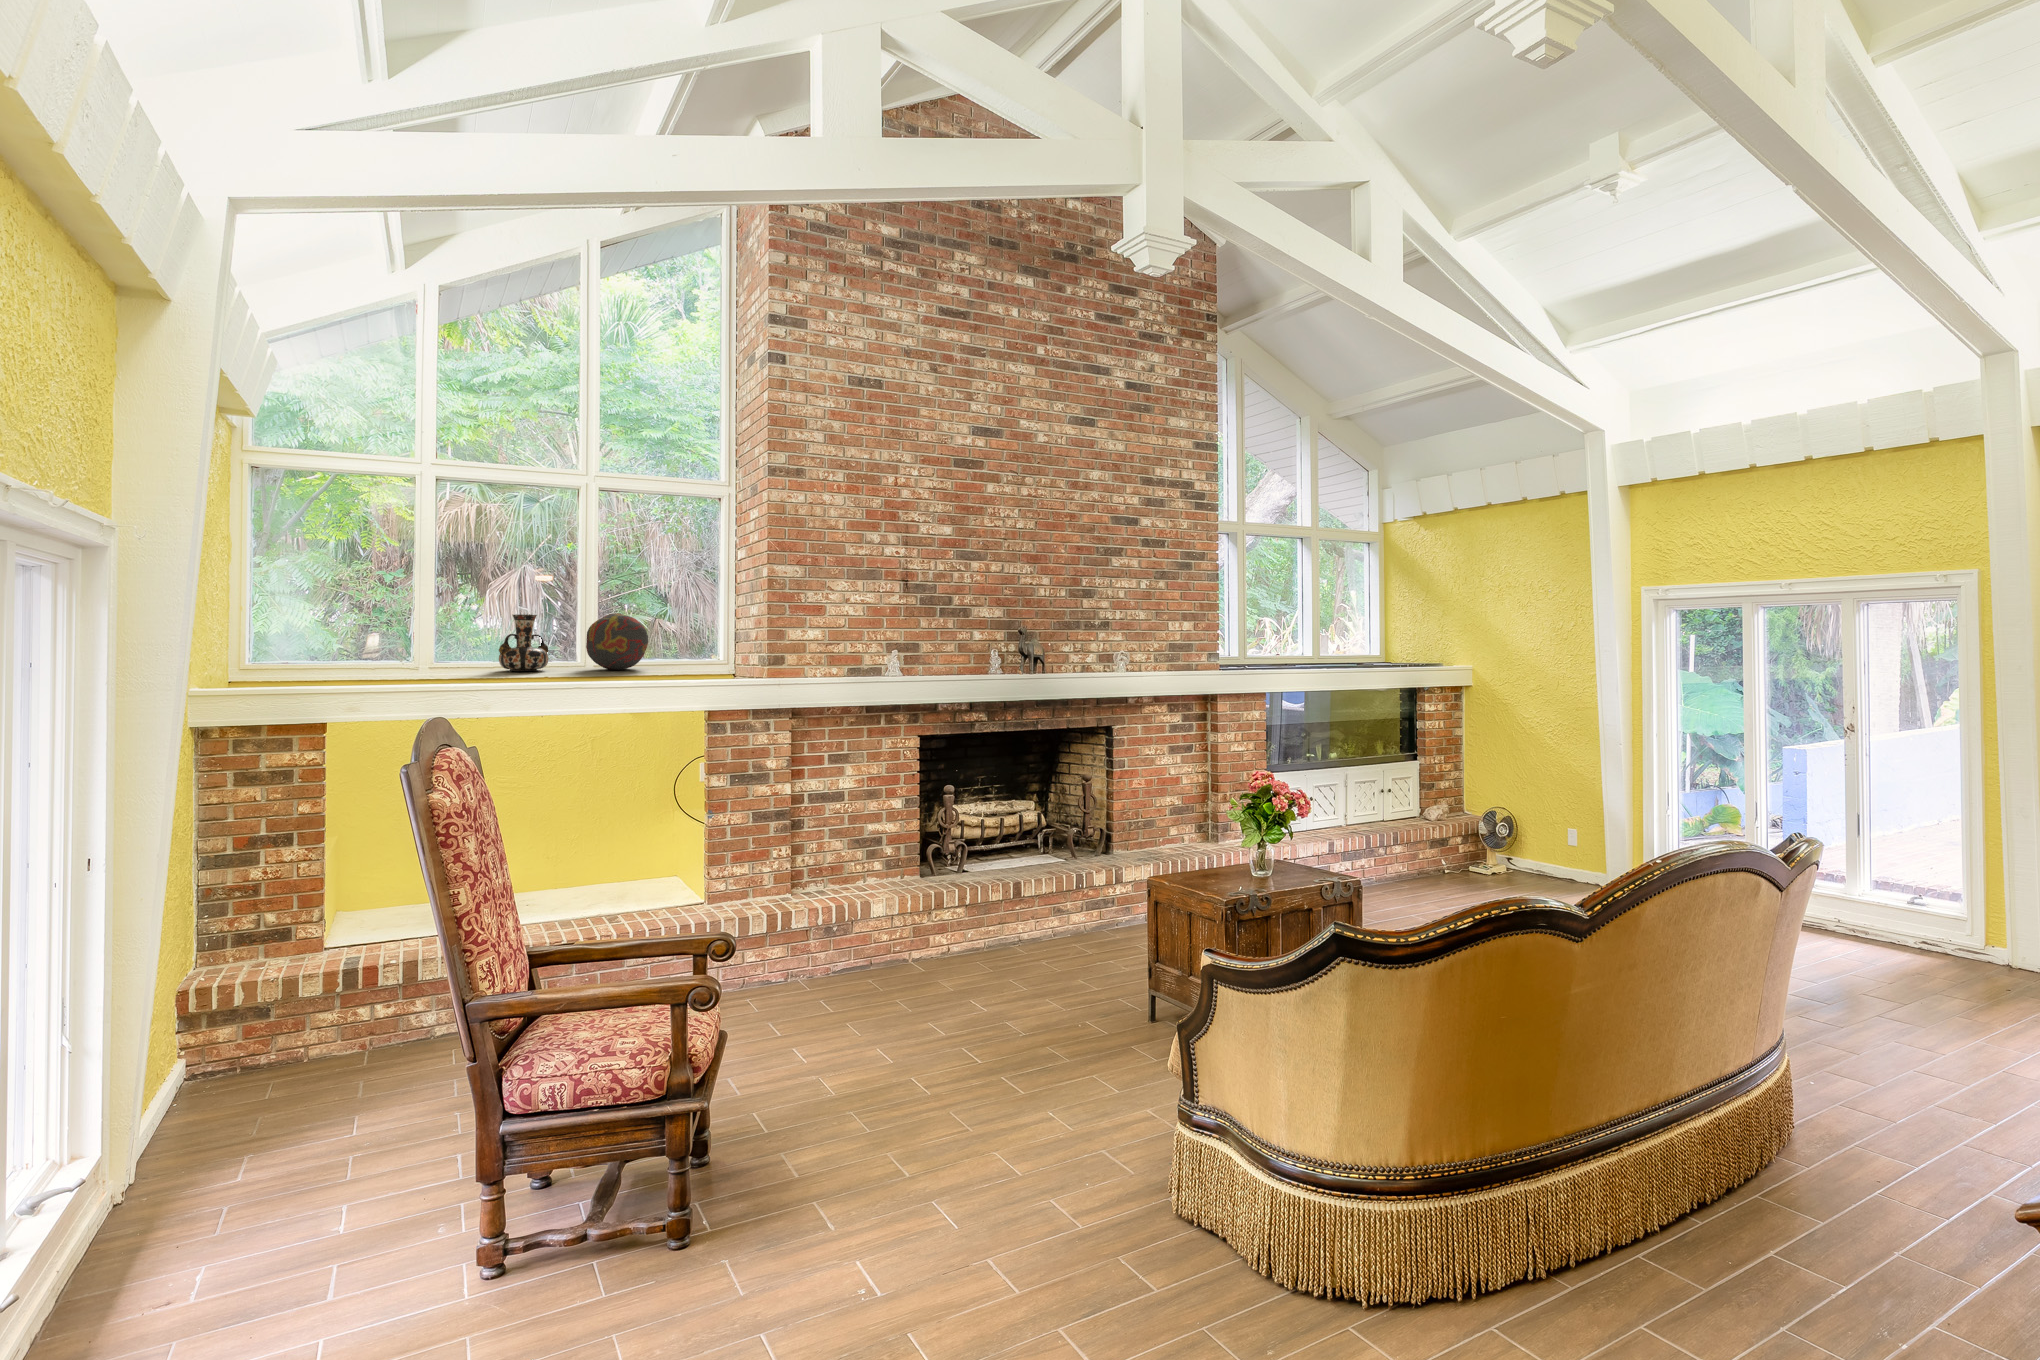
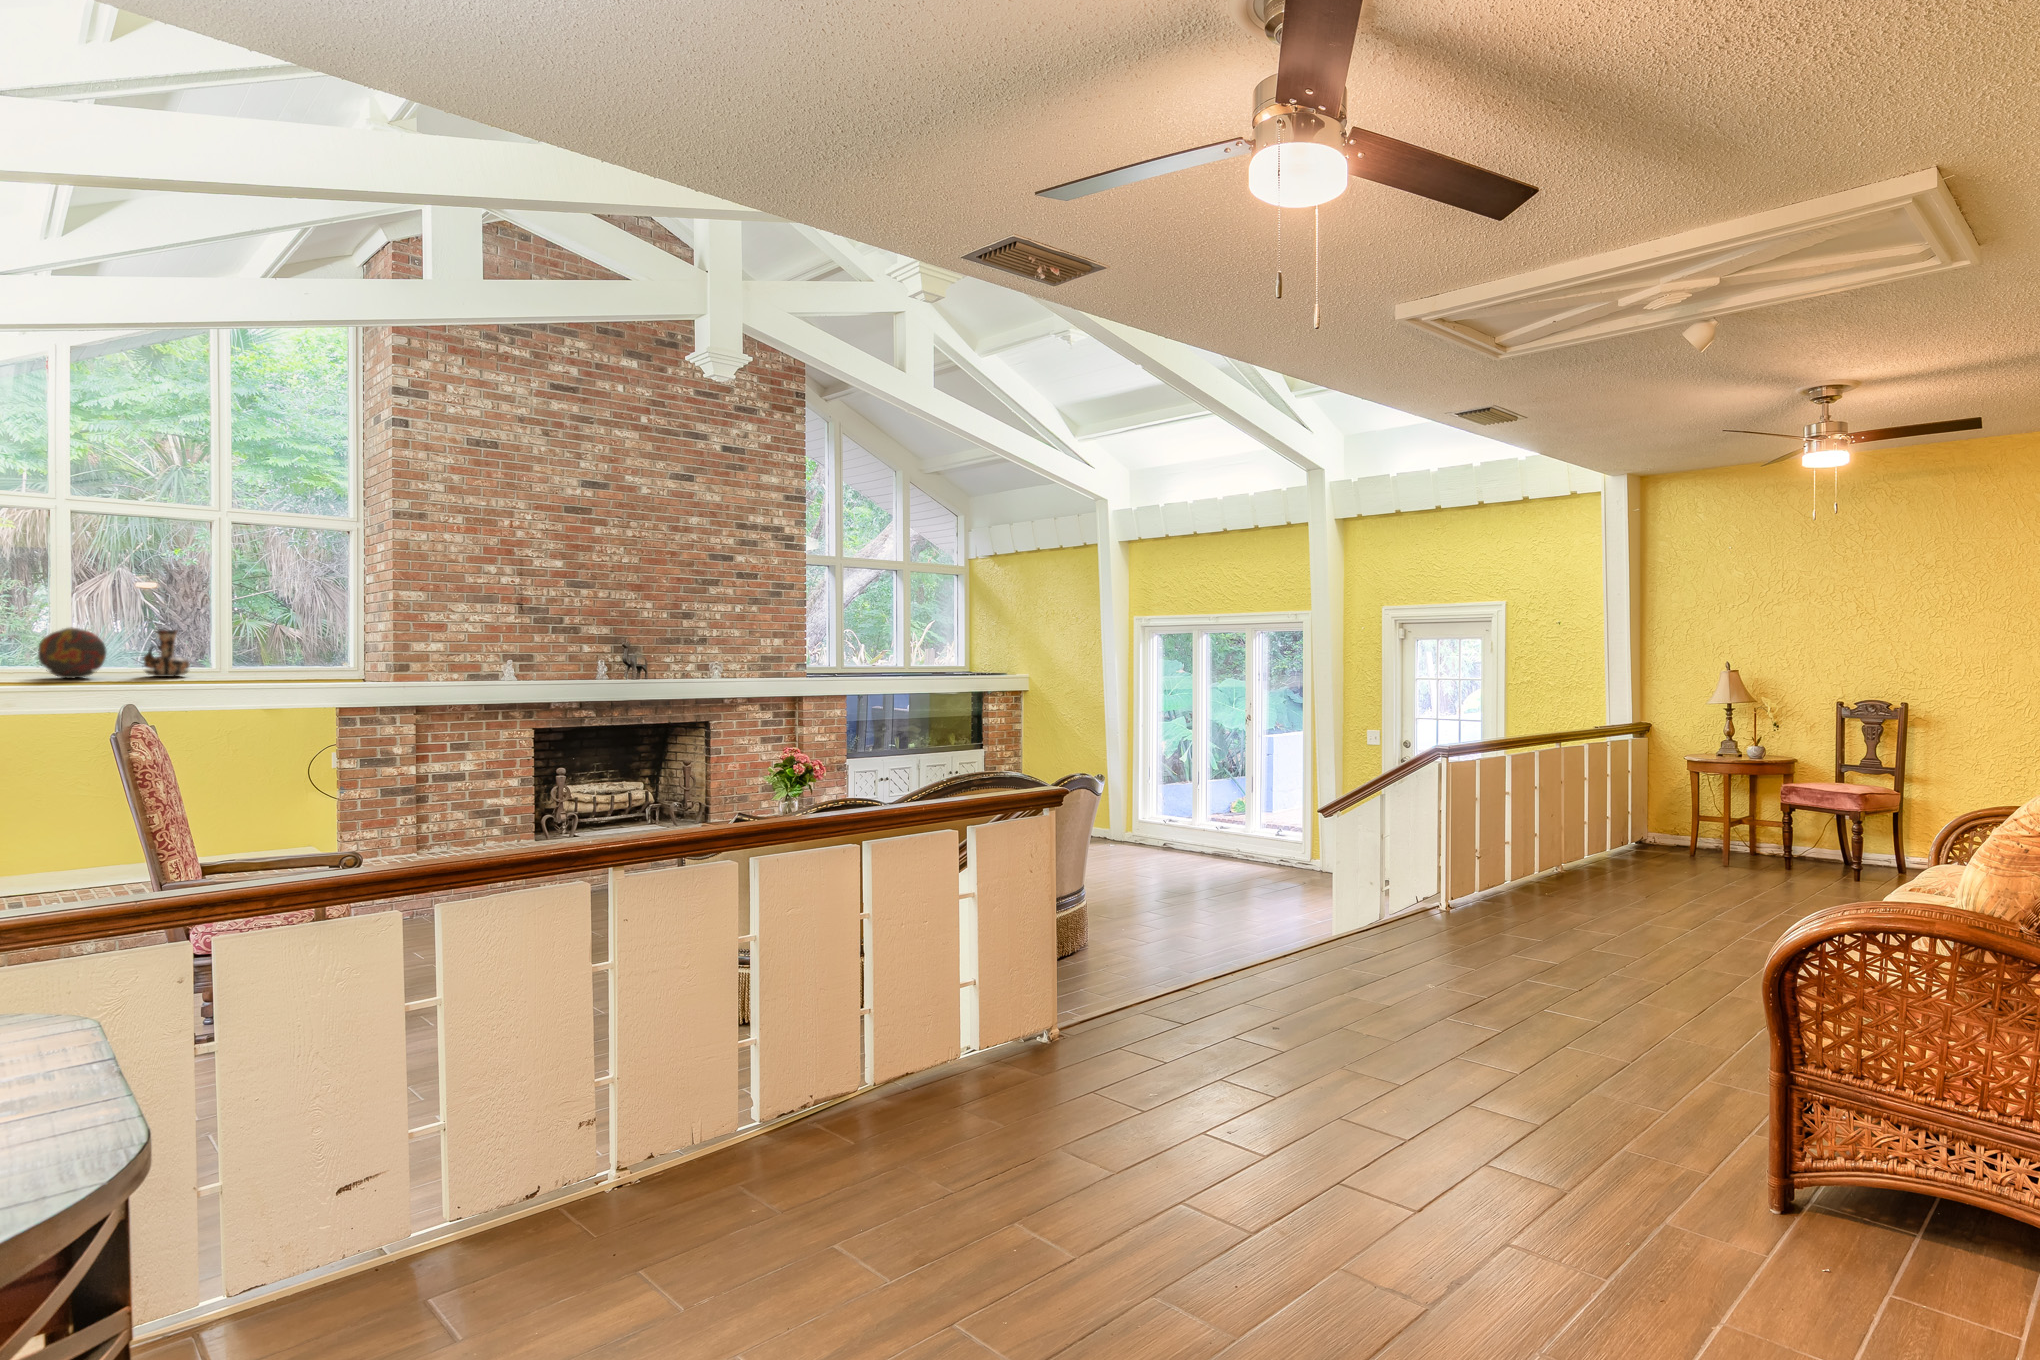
decorative orb: present [586,613,648,670] -> present [38,628,106,678]

